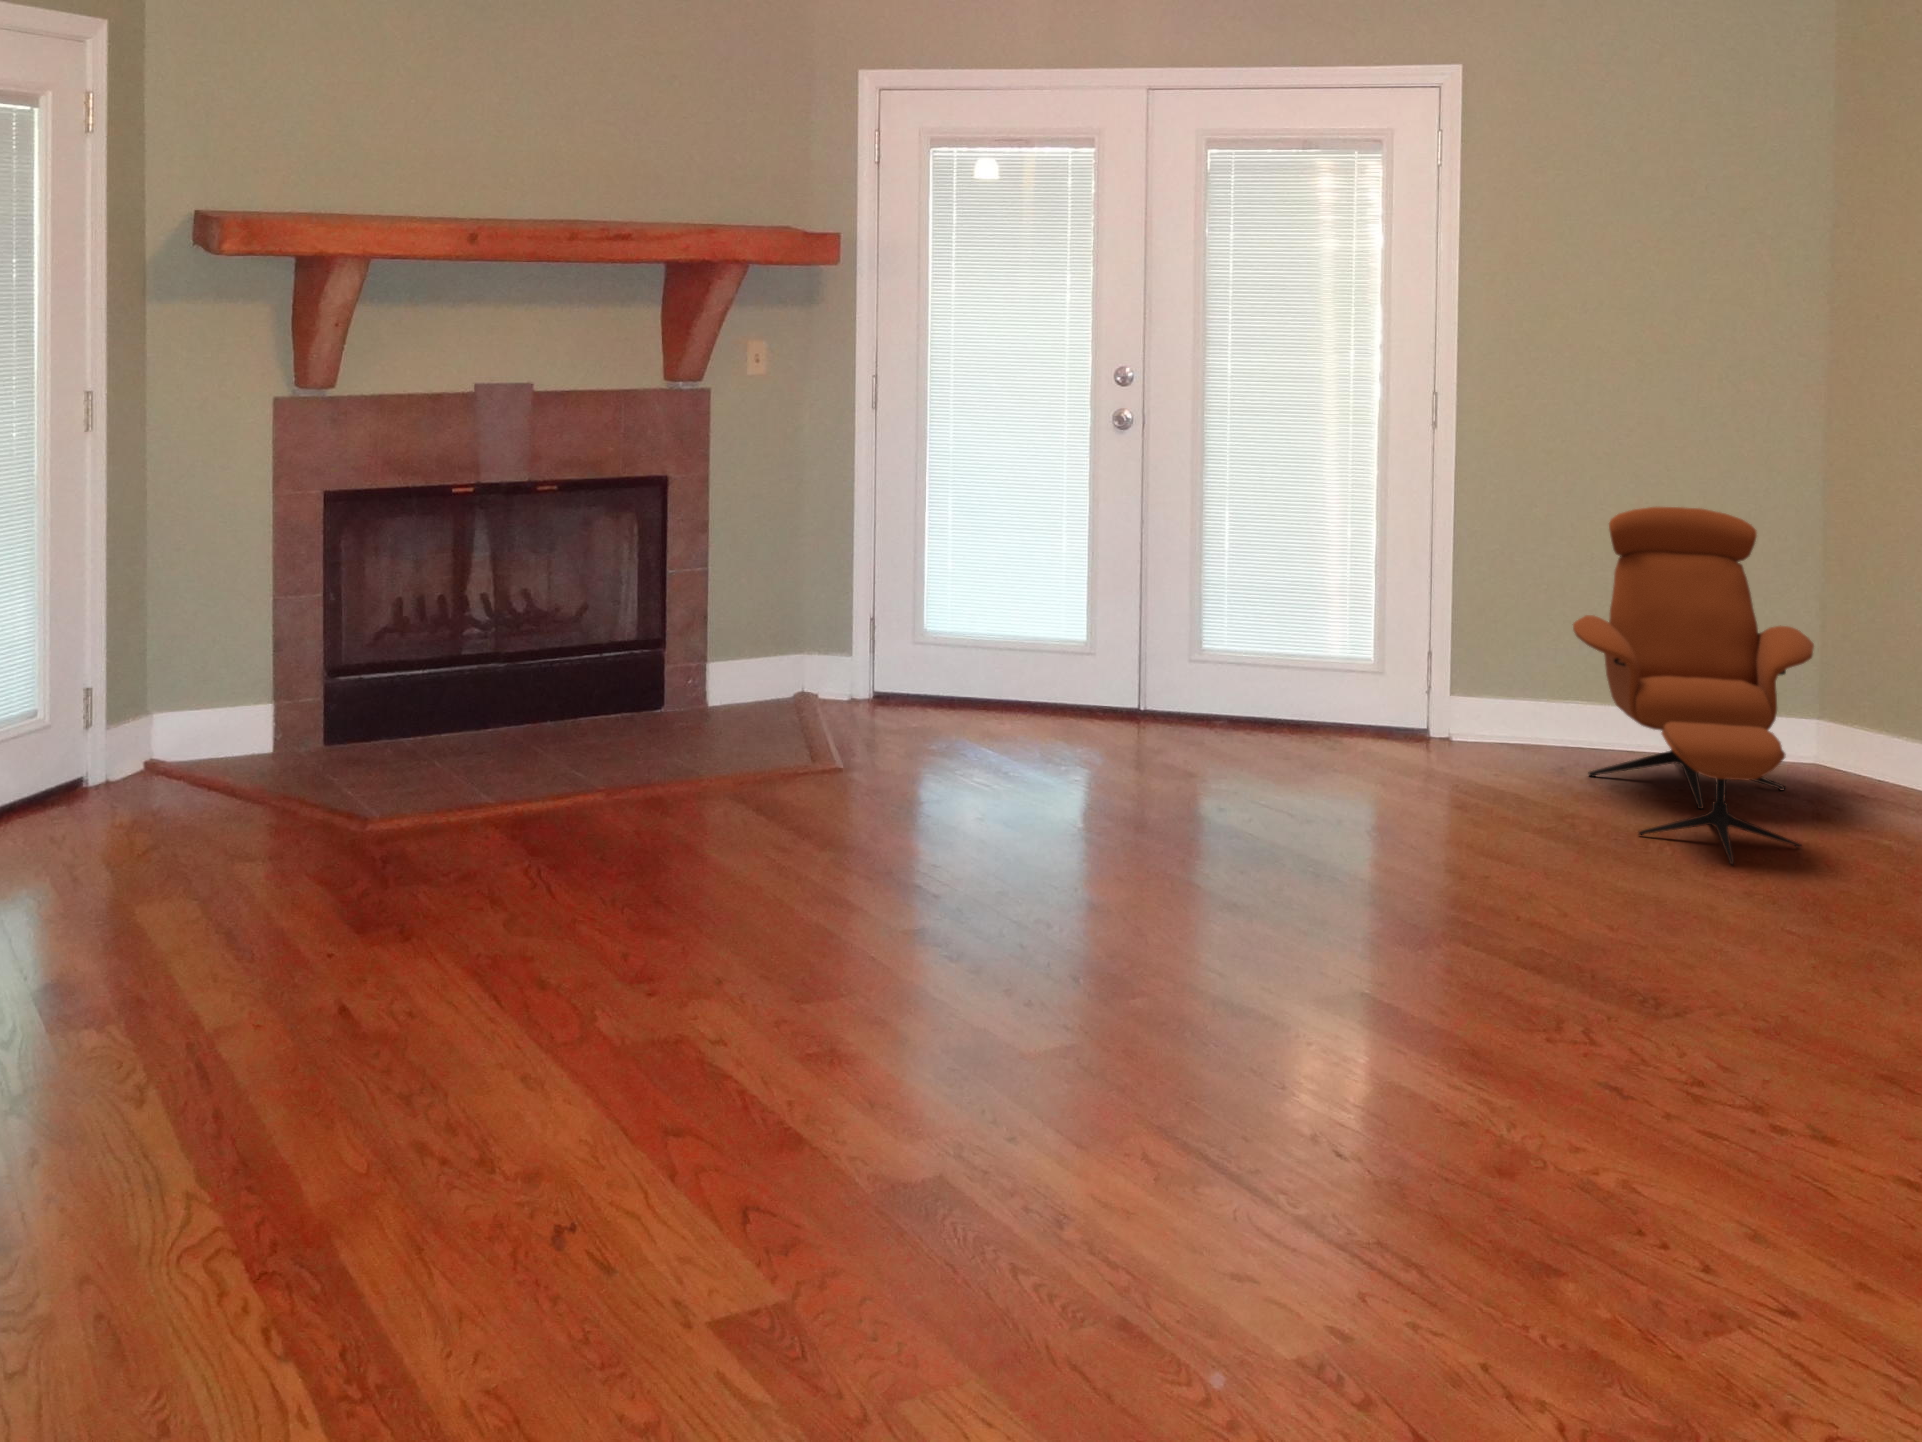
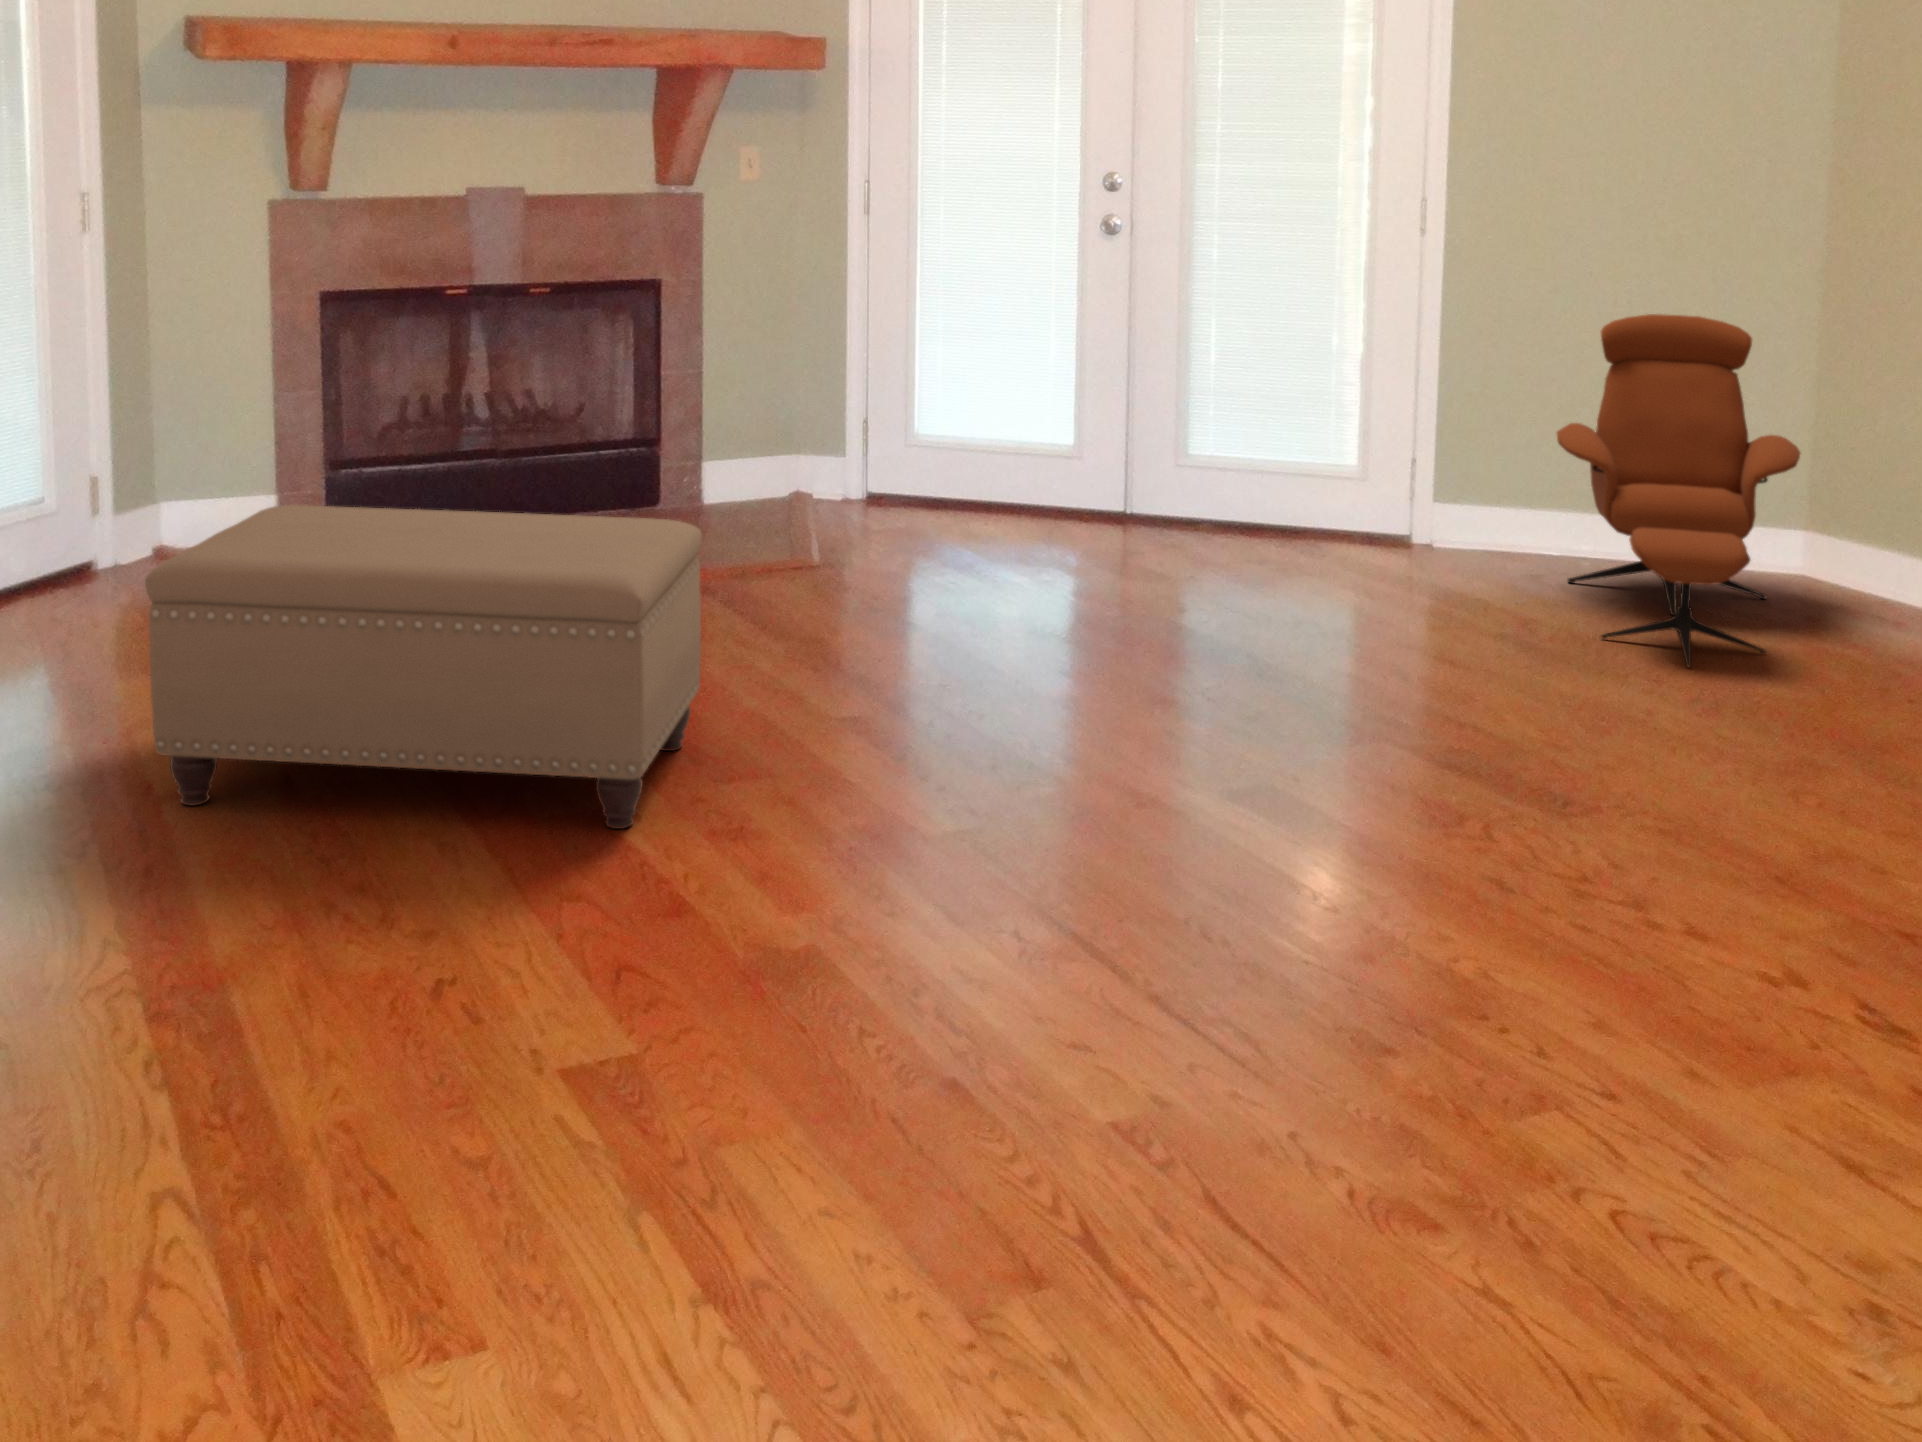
ottoman: none [189,724,763,1070] -> present [145,505,702,829]

